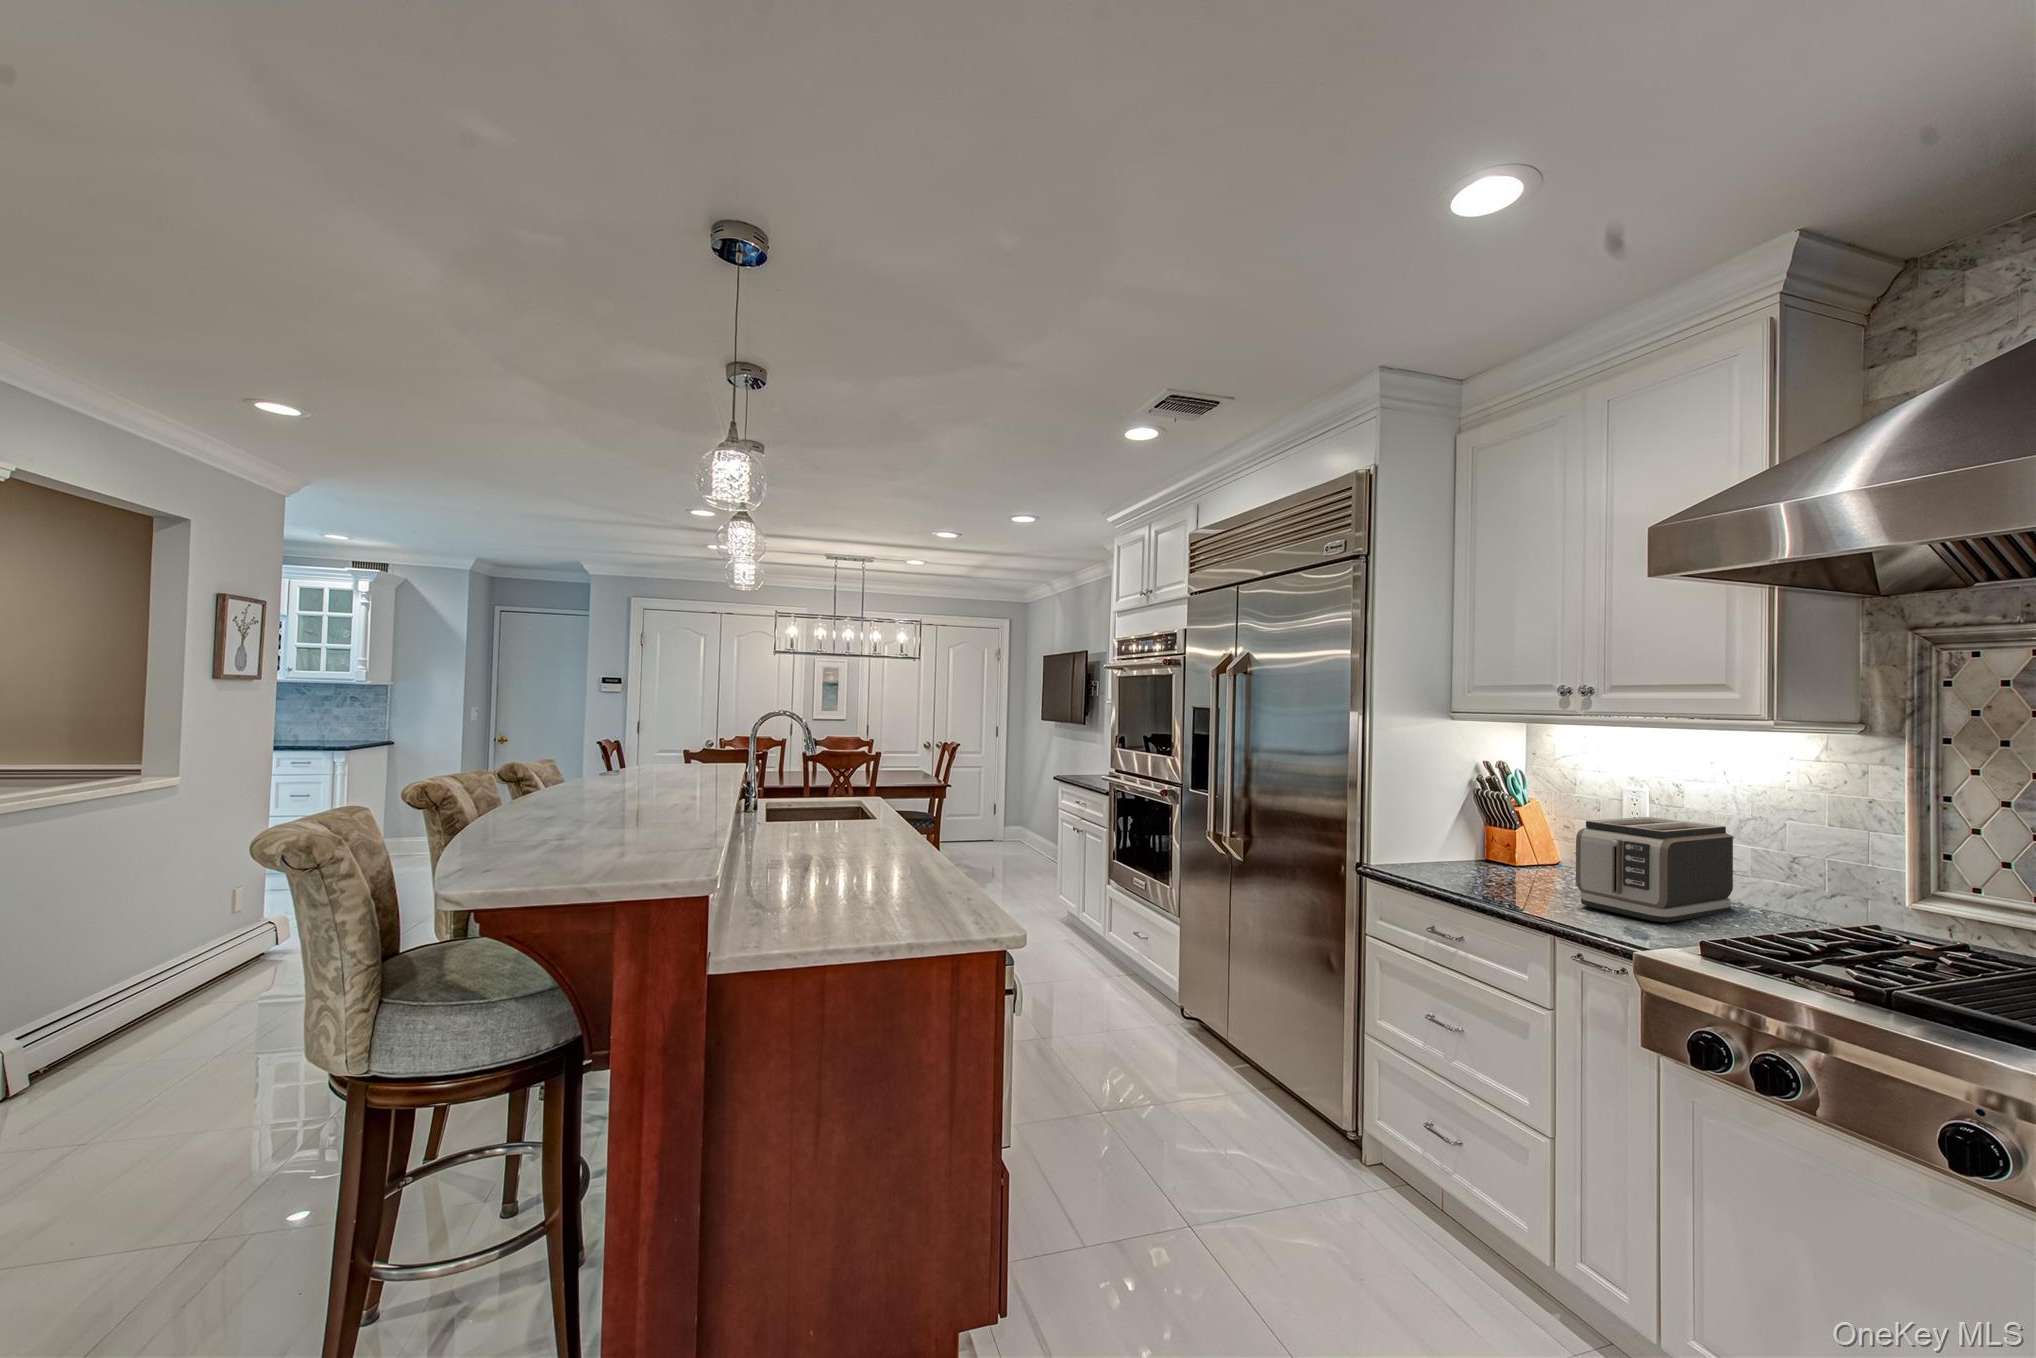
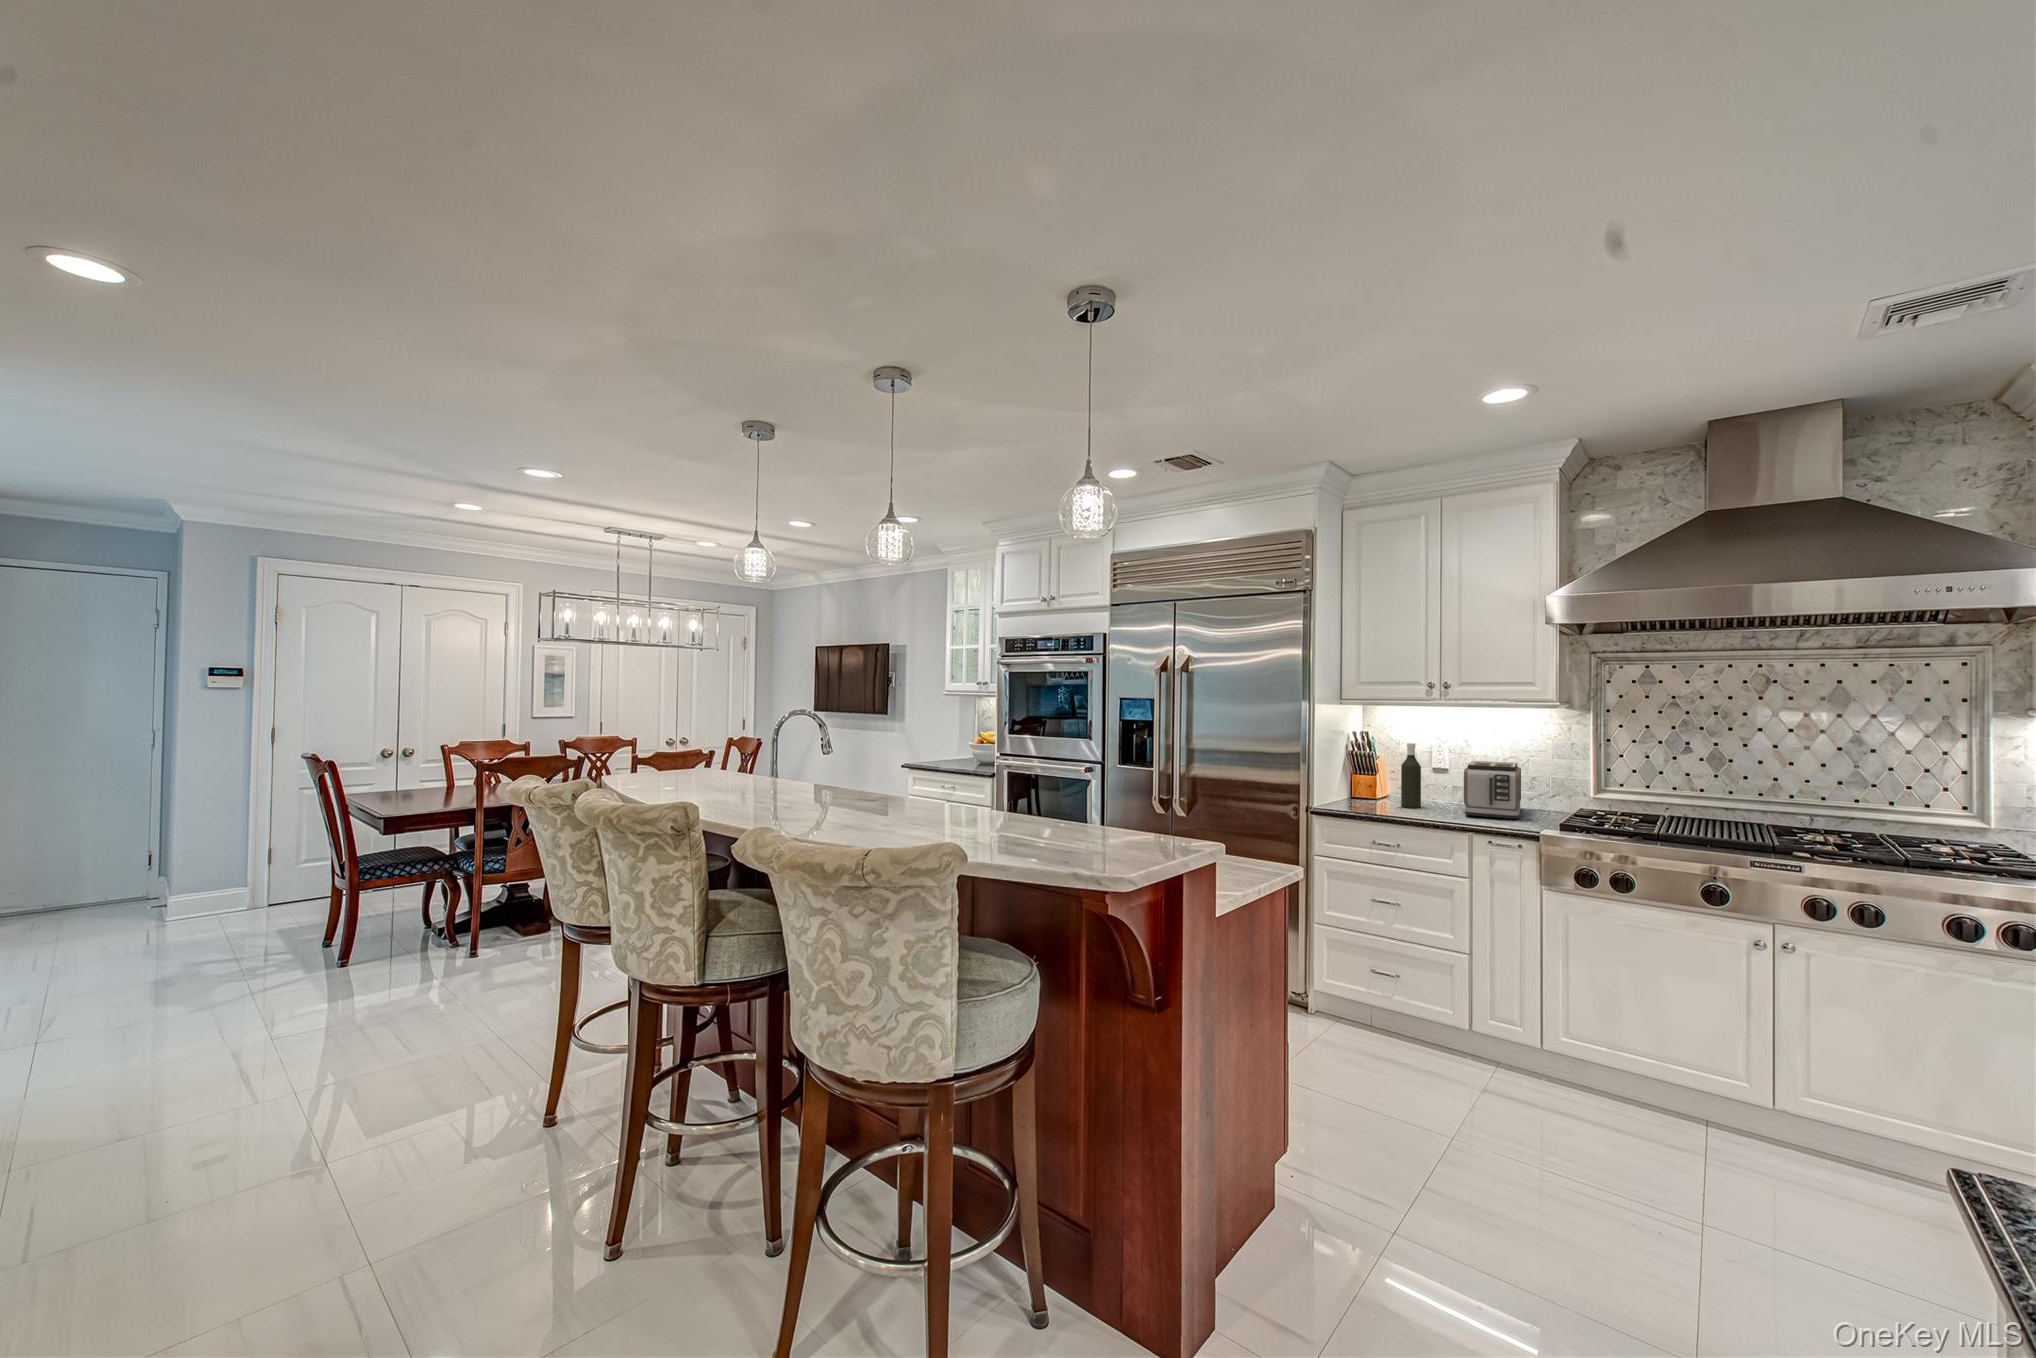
bottle: none [1516,781,1549,884] -> present [1401,743,1421,808]

